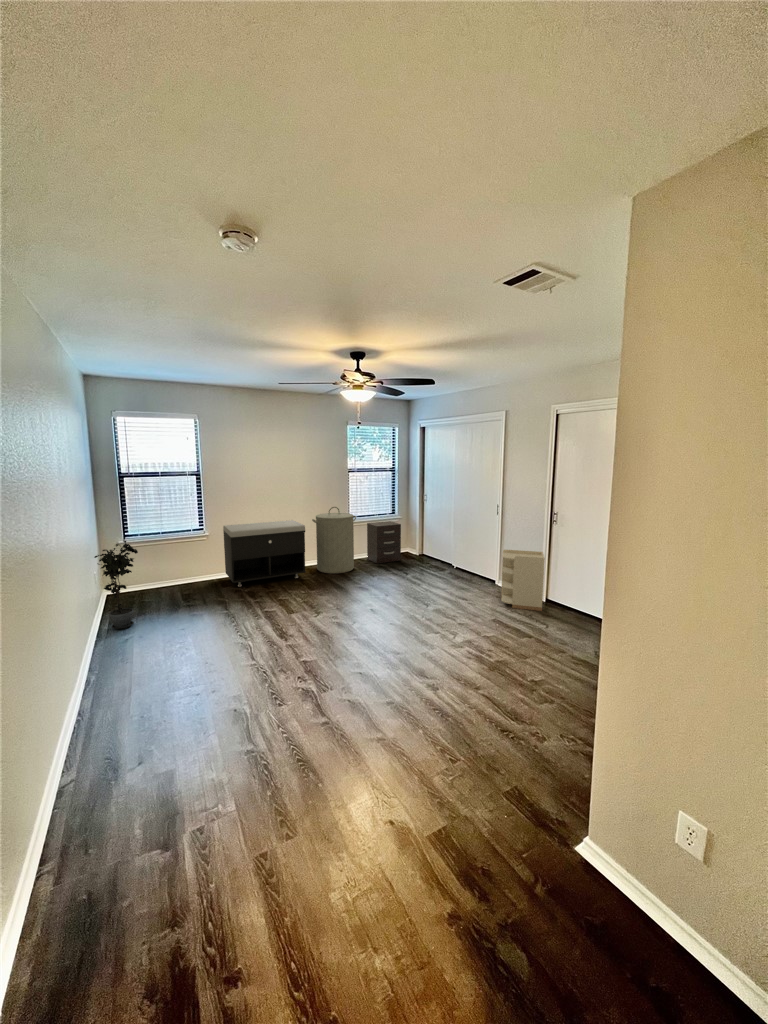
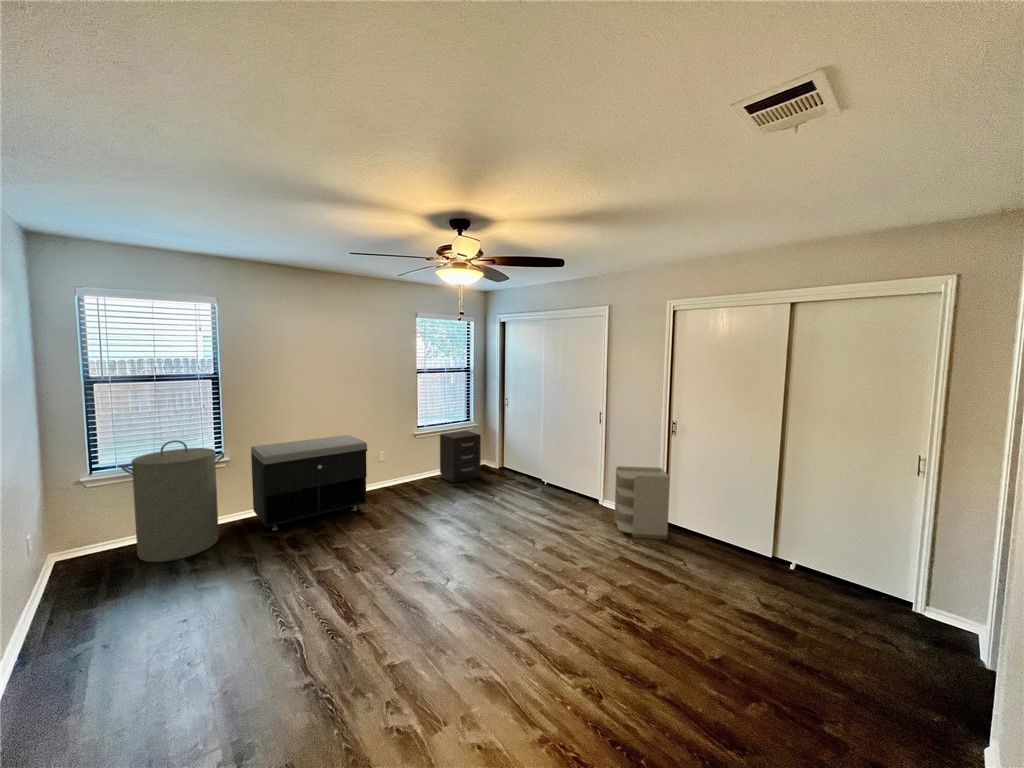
laundry hamper: present [312,507,356,573] -> present [121,440,224,562]
potted plant: present [94,540,138,629] -> none [20,486,109,633]

